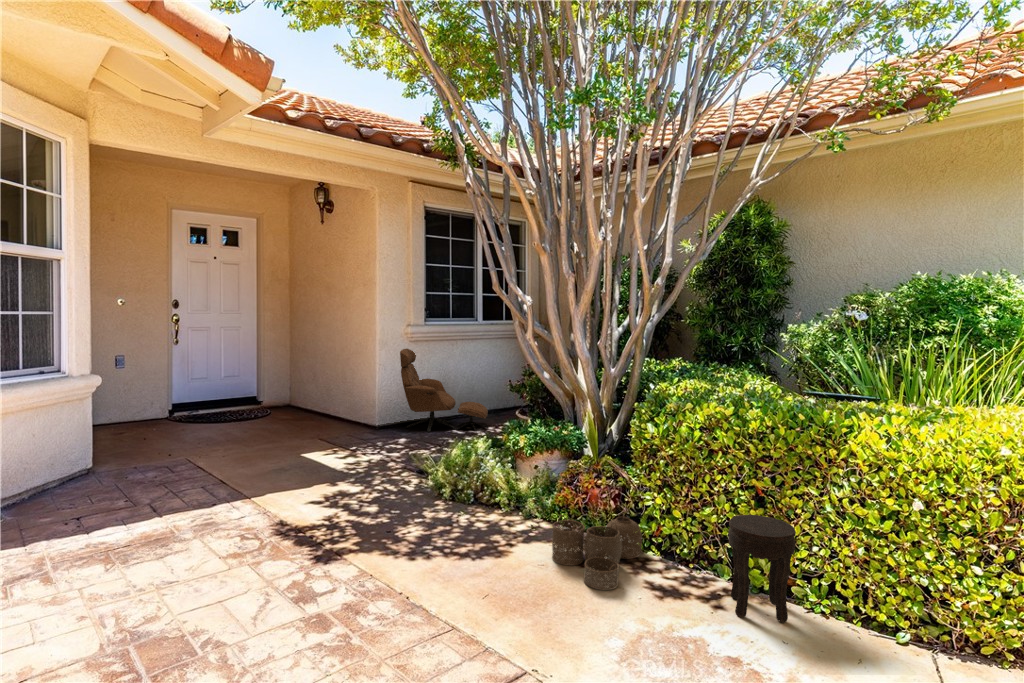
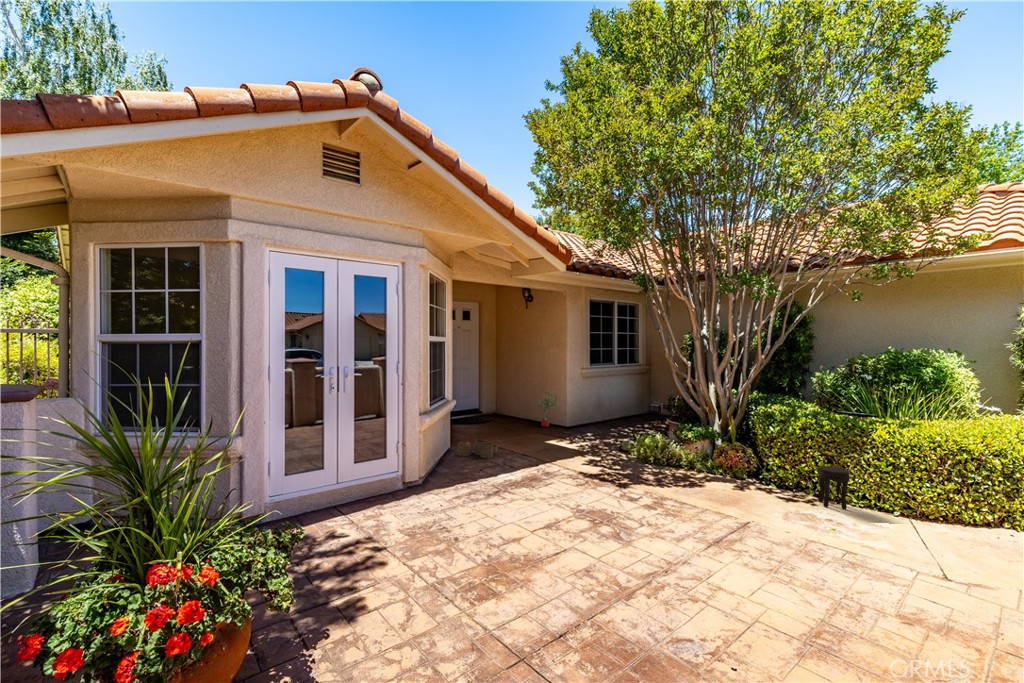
lounge chair: present [400,349,488,432] -> none [582,382,632,431]
potted tree: none [326,363,363,428] -> present [536,390,559,427]
woven basket: present [552,515,642,590] -> present [456,439,498,458]

